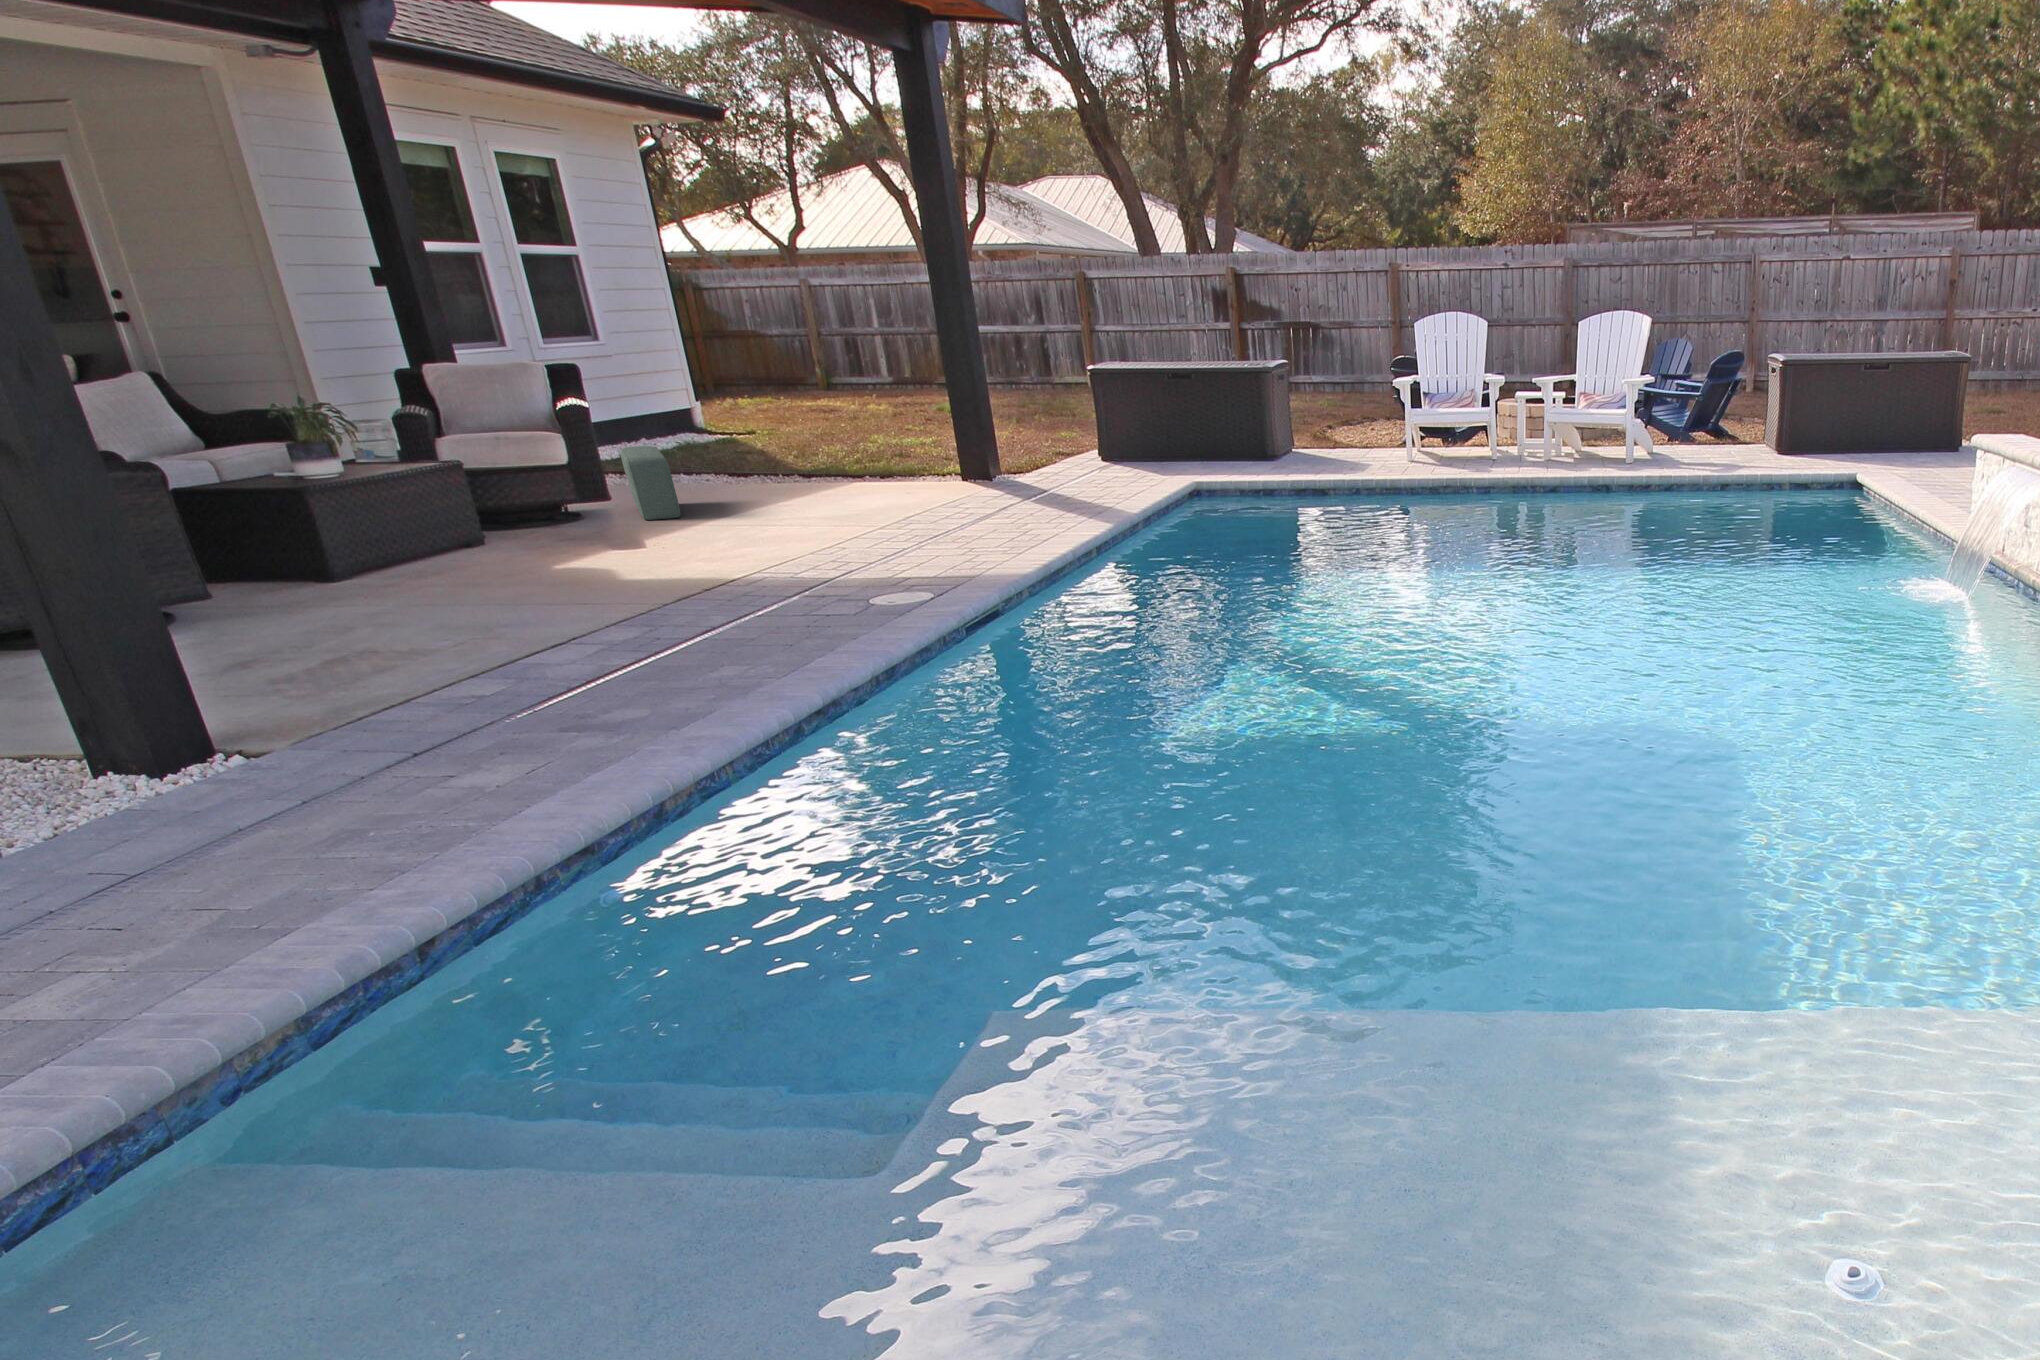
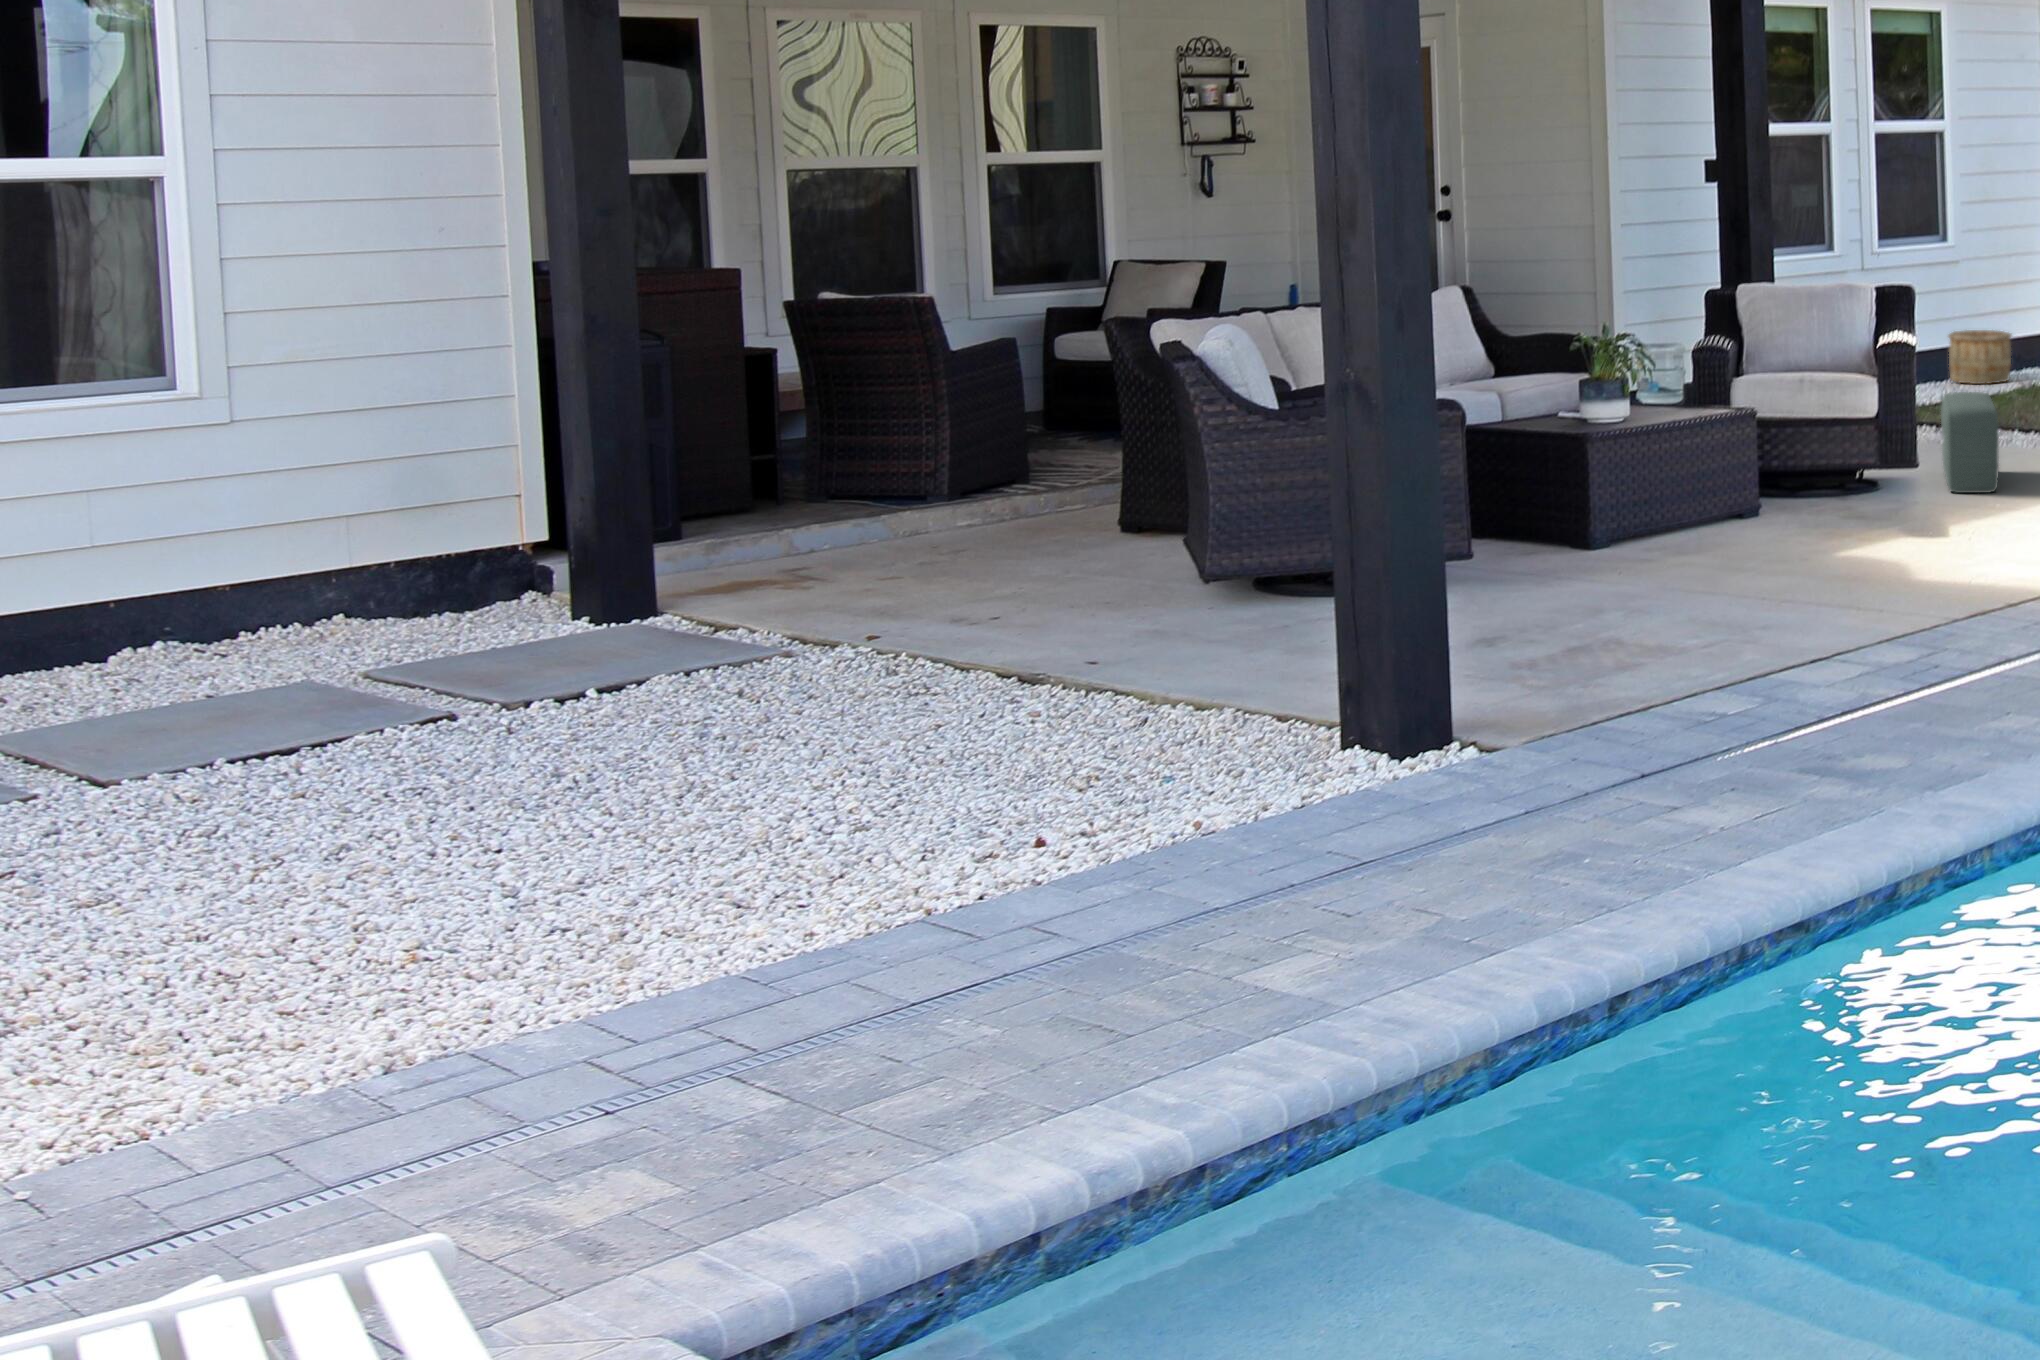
wooden bucket: none [616,406,673,446] -> present [1948,330,2012,384]

